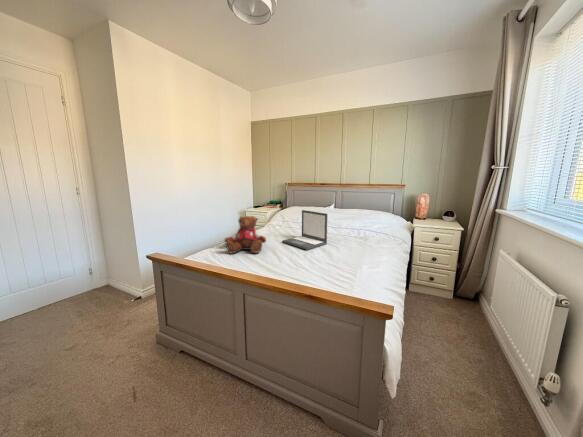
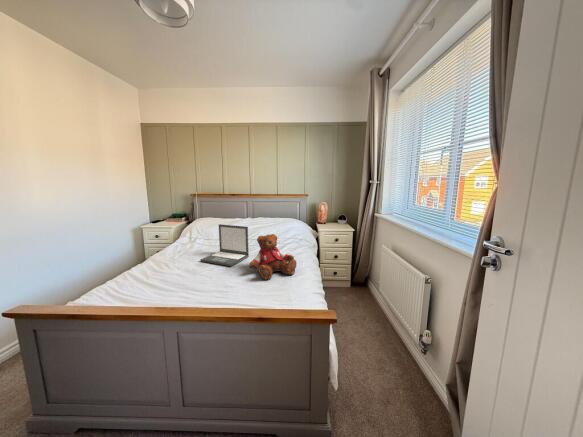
teddy bear: present [225,216,266,253] -> present [250,234,296,279]

